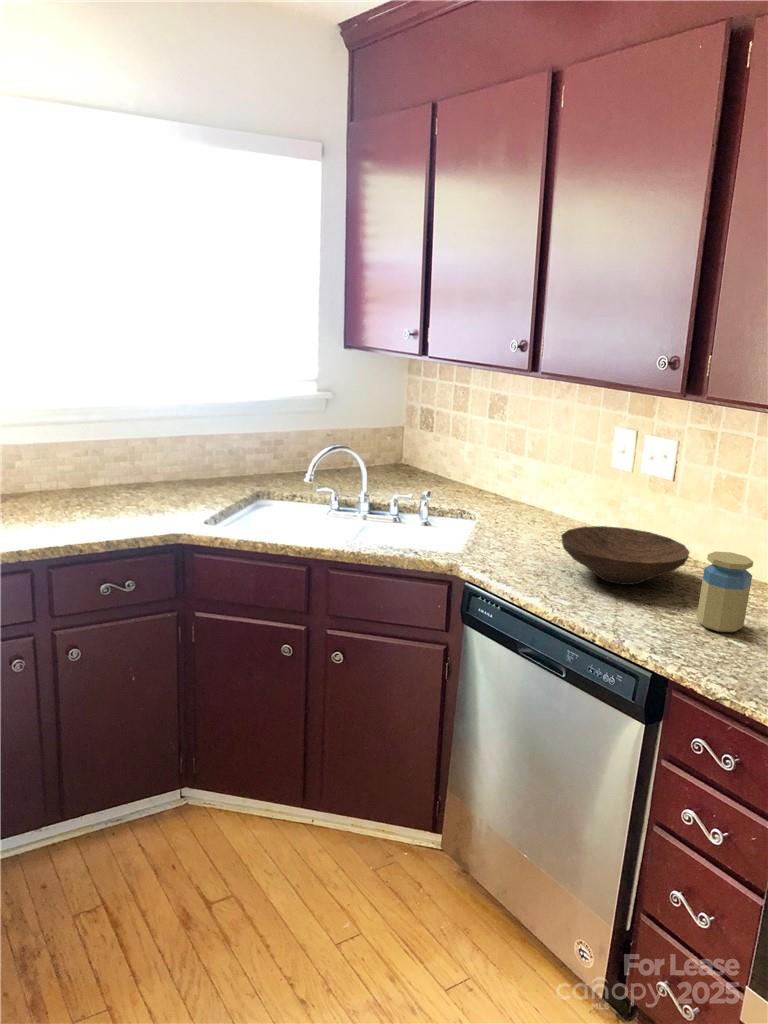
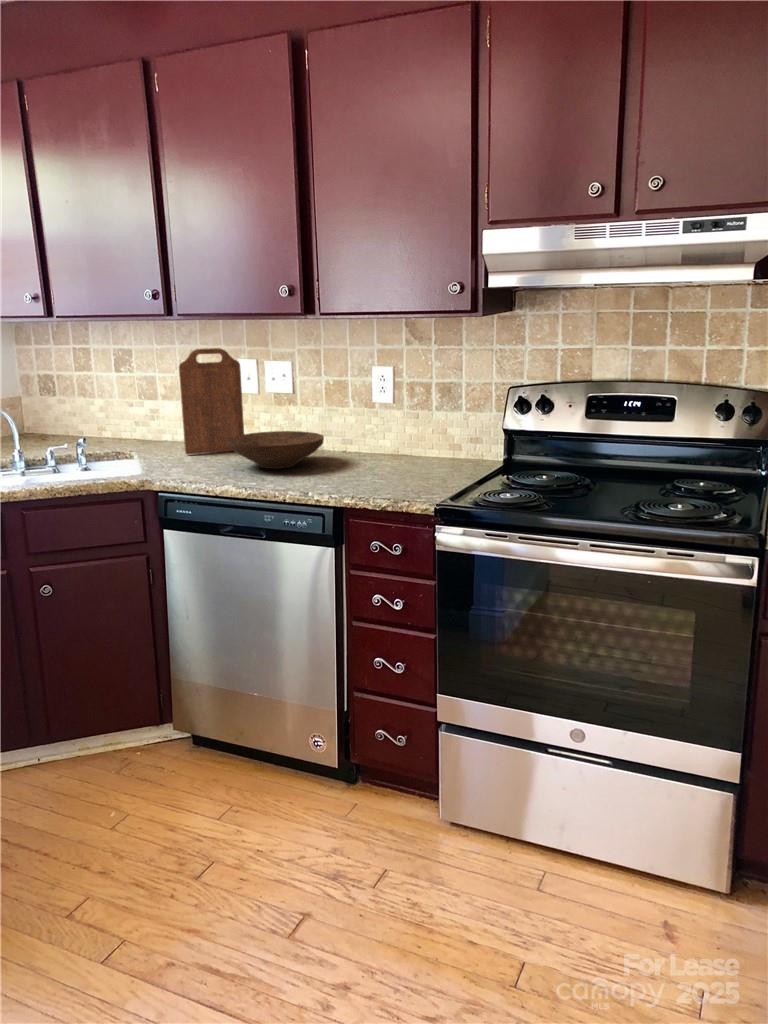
cutting board: none [529,412,614,539] -> present [179,348,244,454]
jar: present [696,552,753,632] -> none [345,422,377,477]

